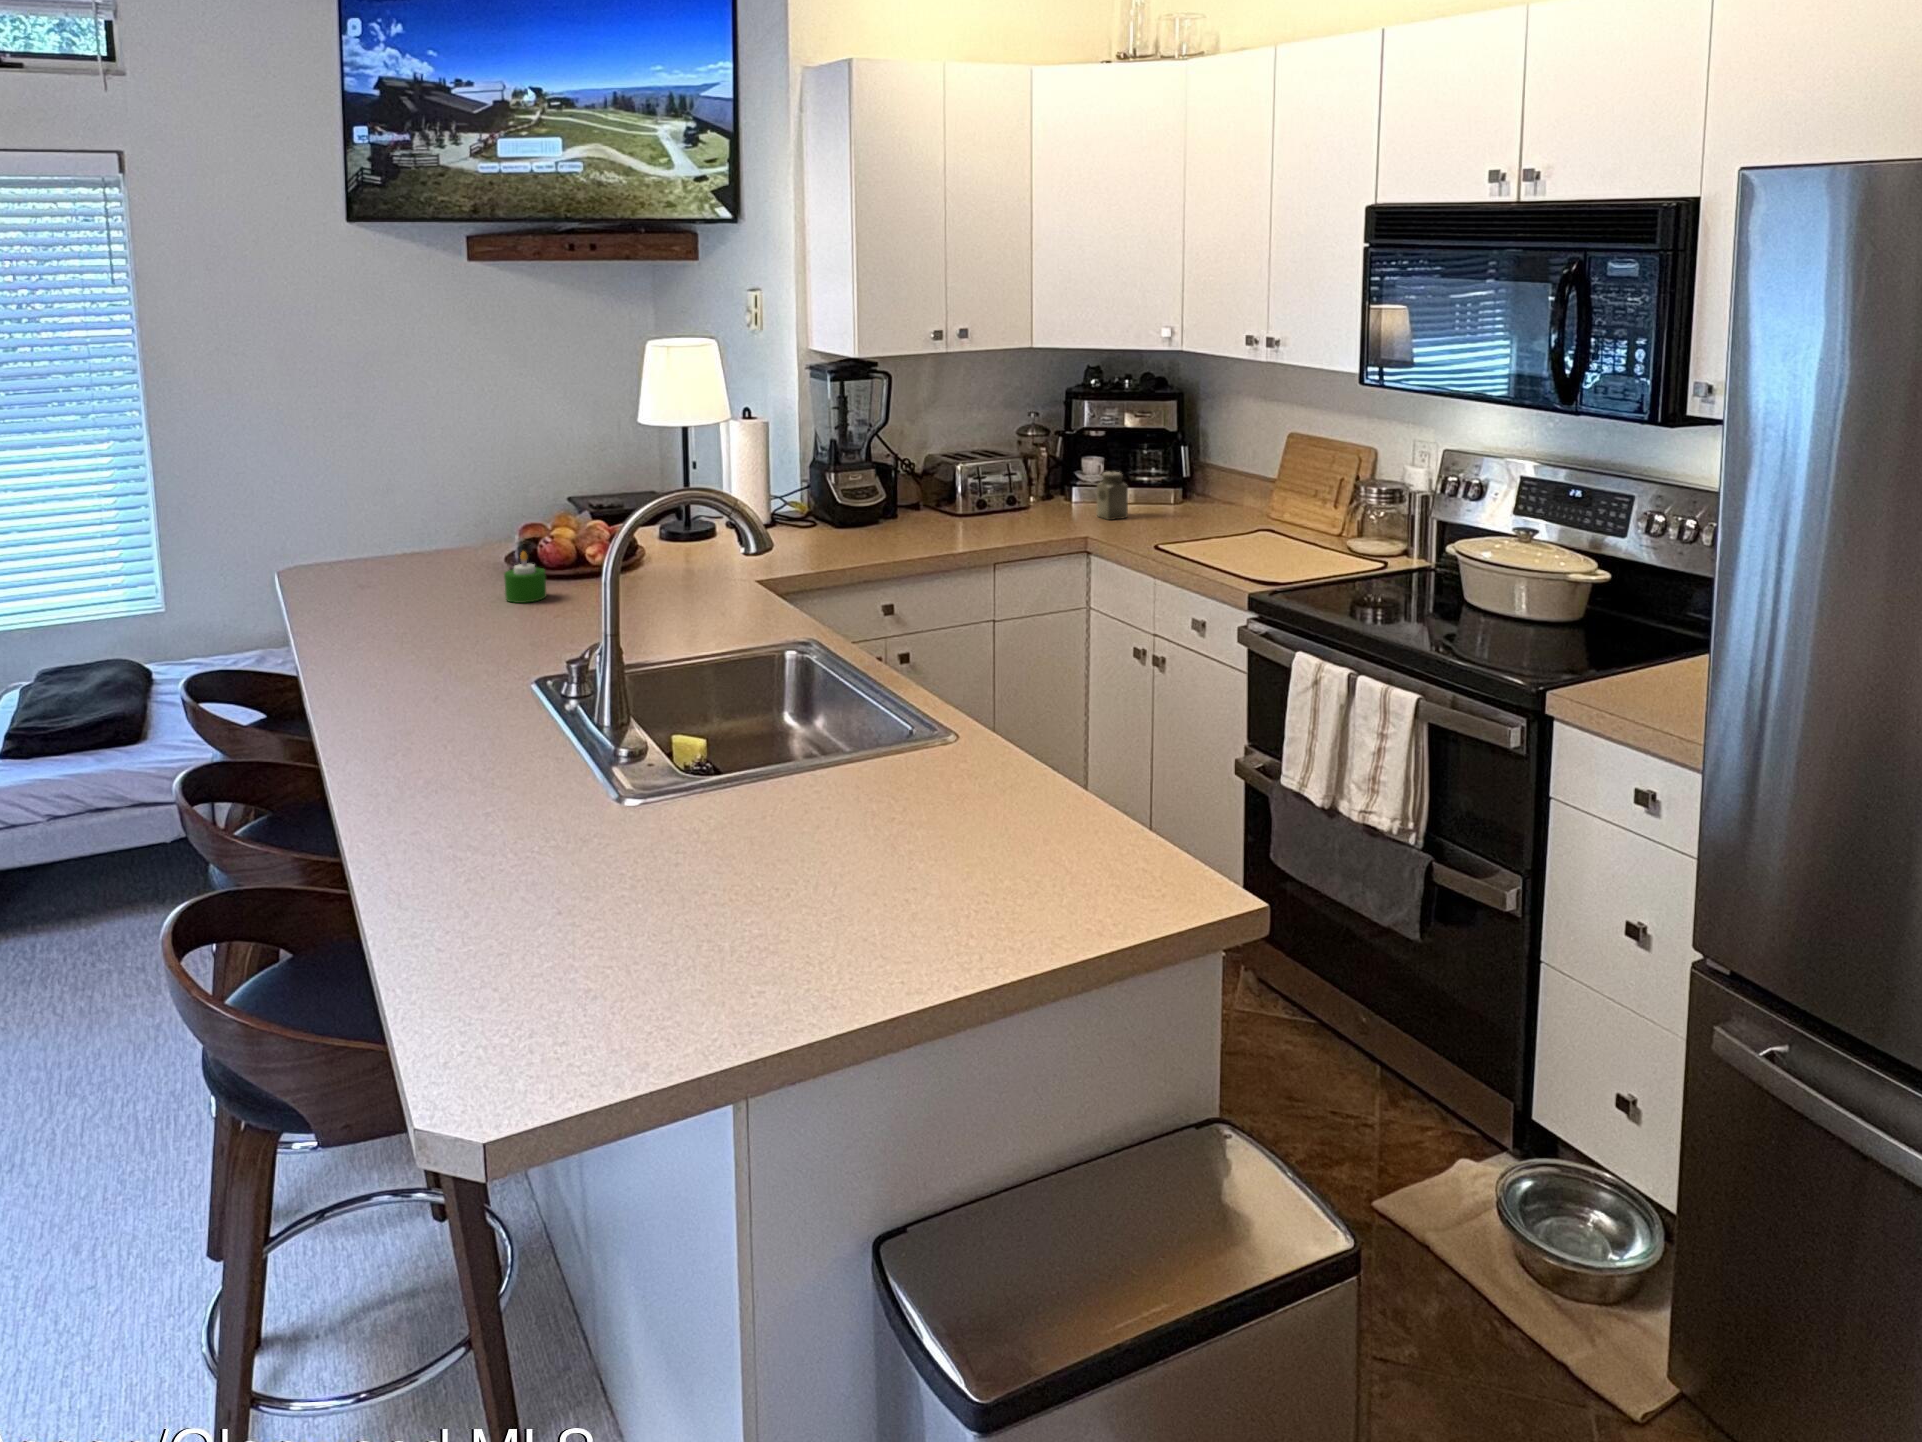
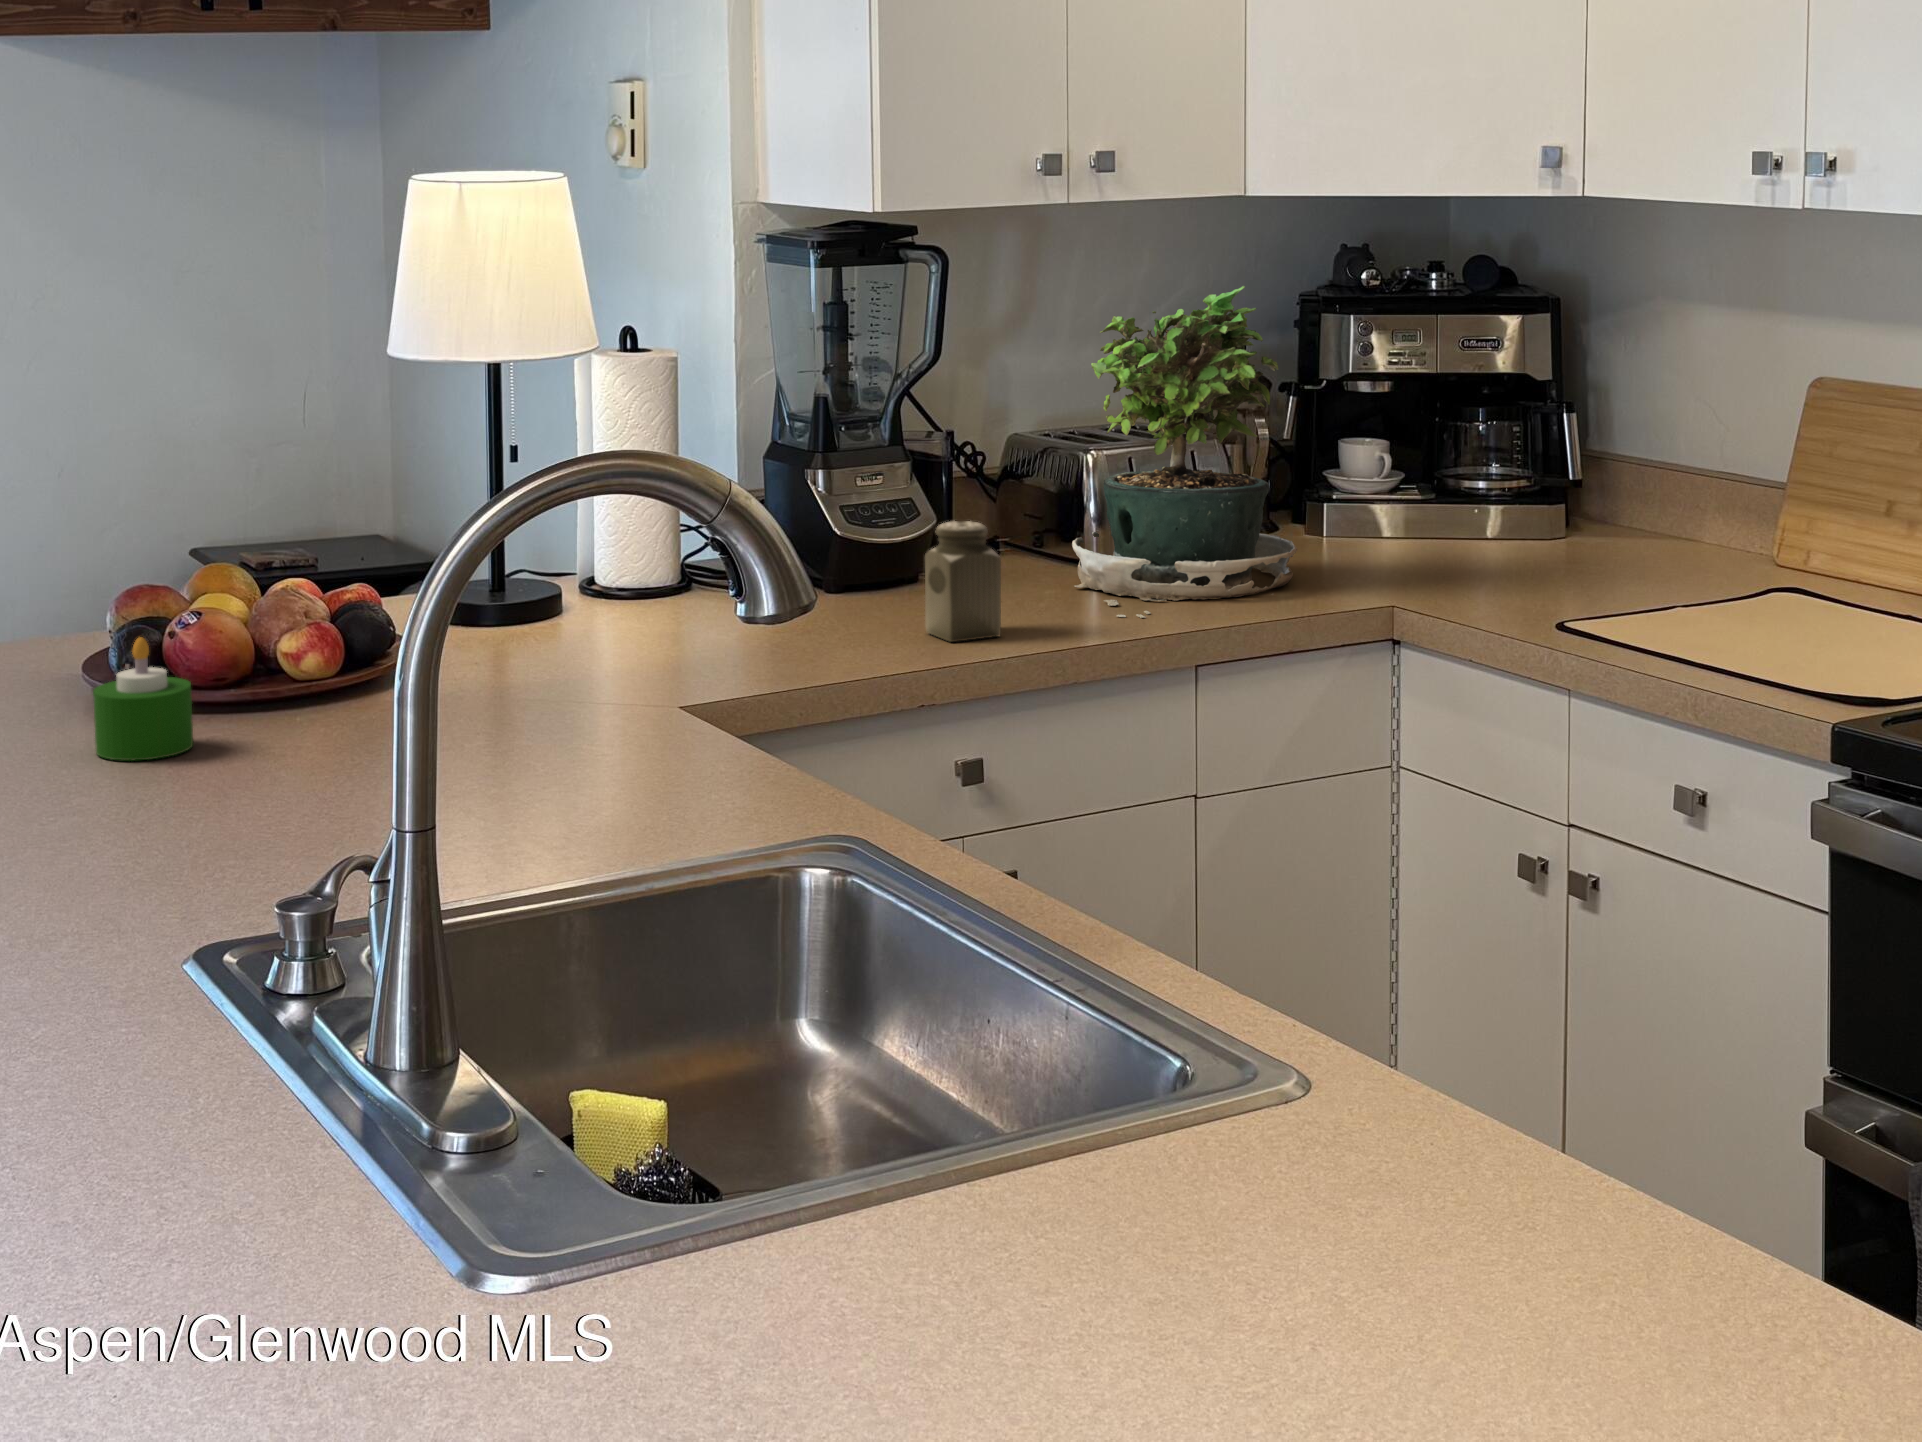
potted plant: none [947,391,1049,542] -> present [1072,286,1297,618]
salt shaker: present [1097,472,1128,520] -> present [925,521,1001,642]

